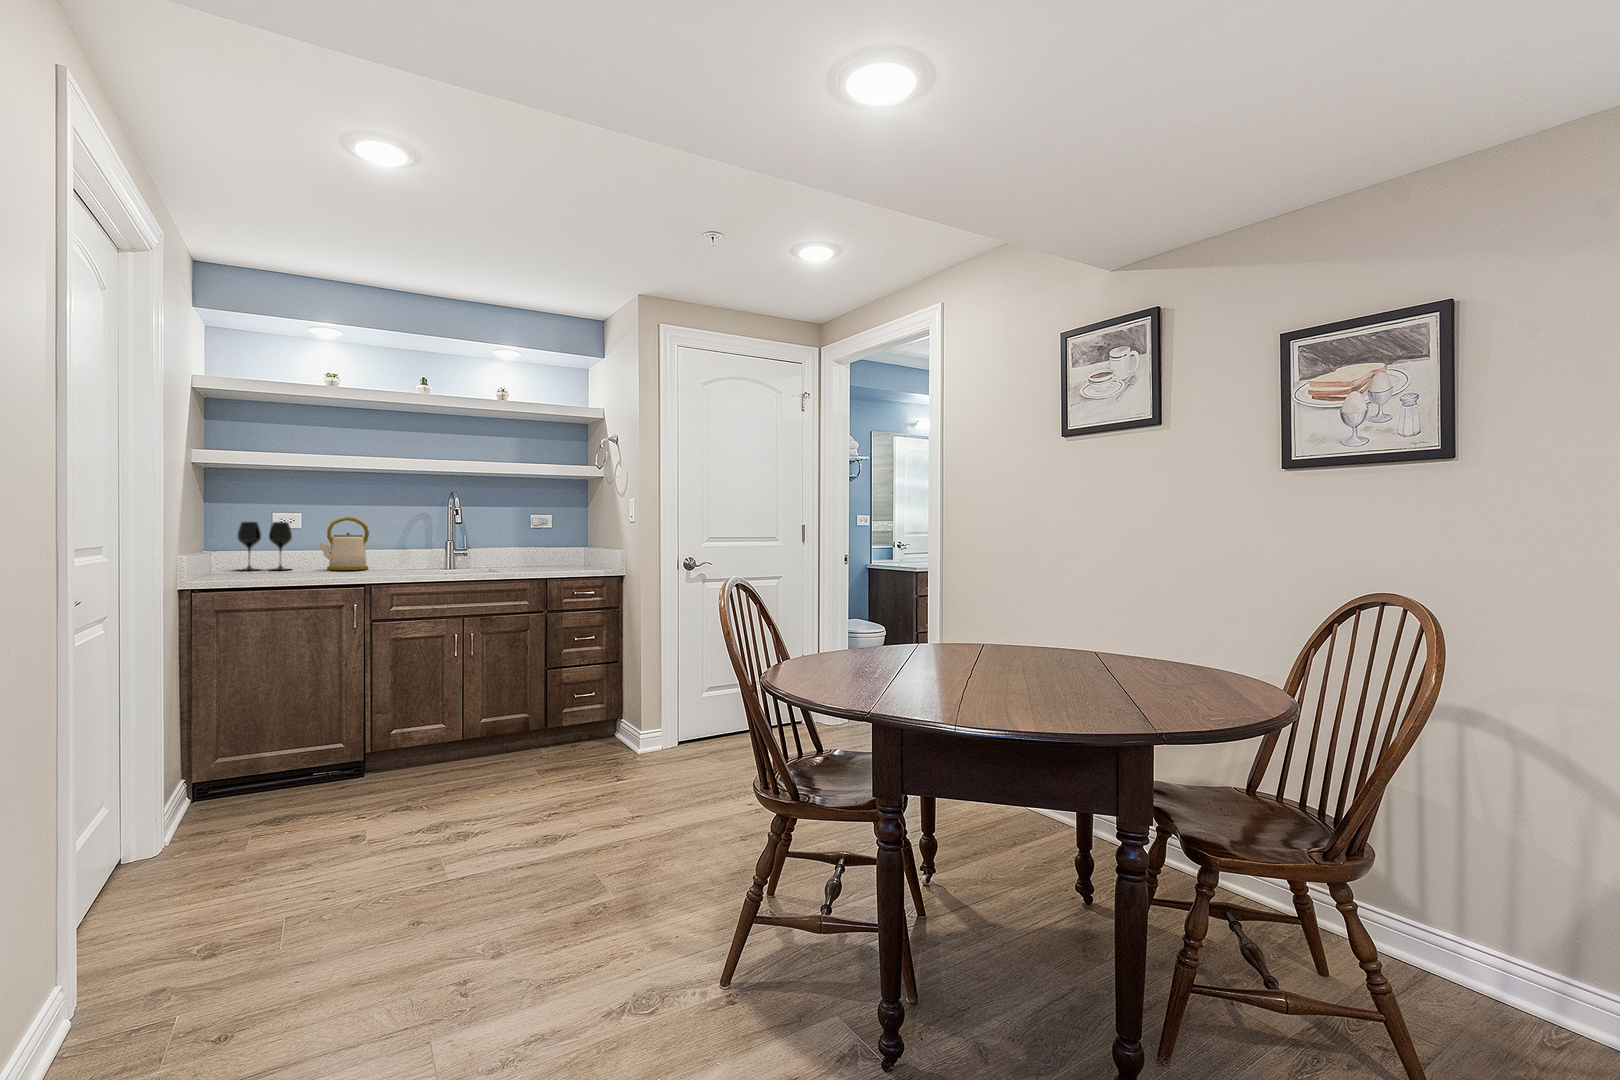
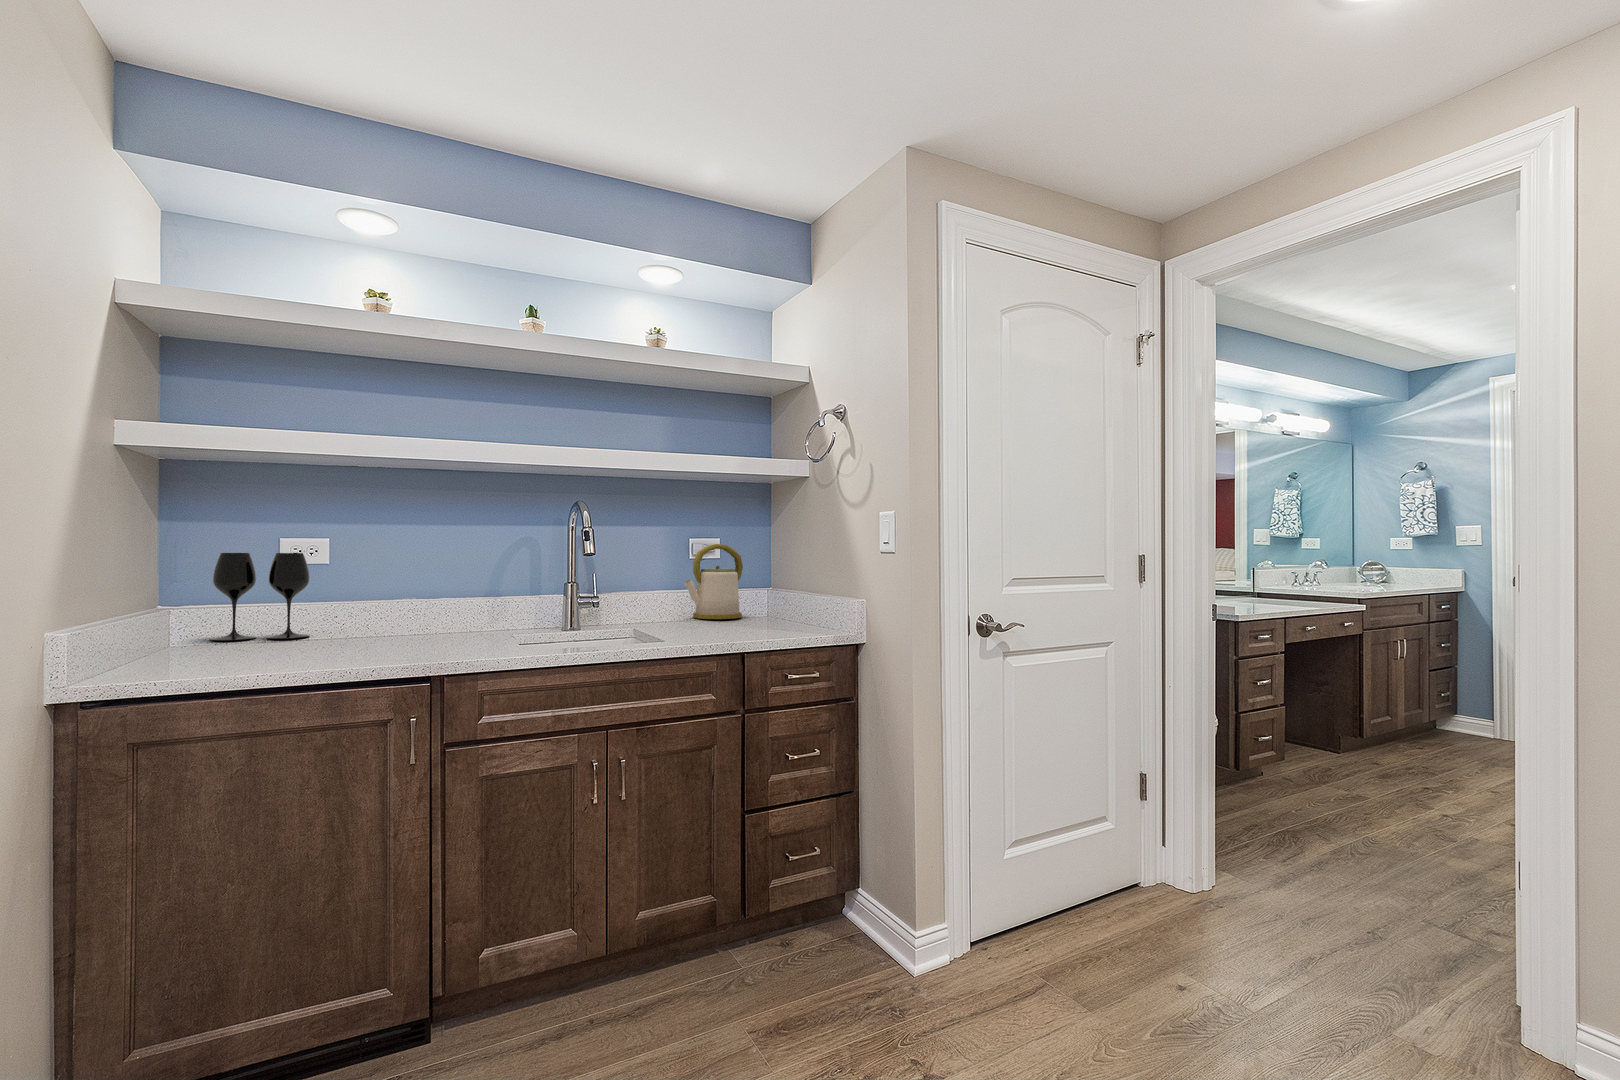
kettle: present [319,517,369,570] -> present [684,544,743,619]

